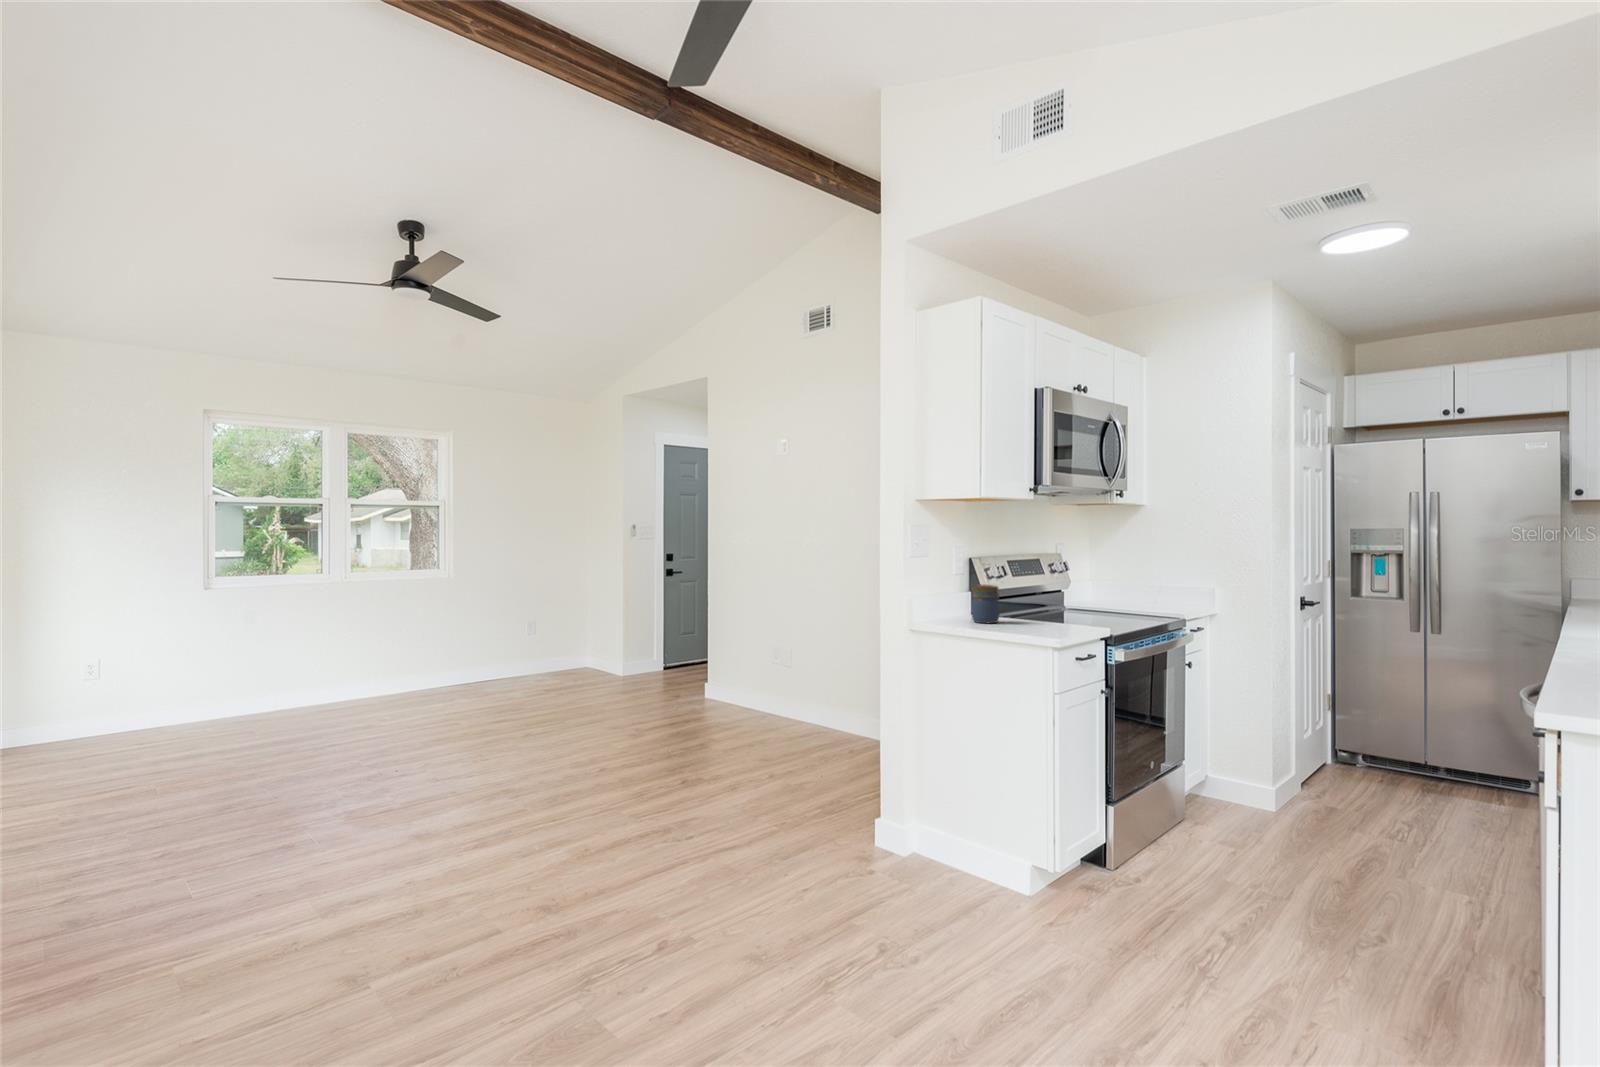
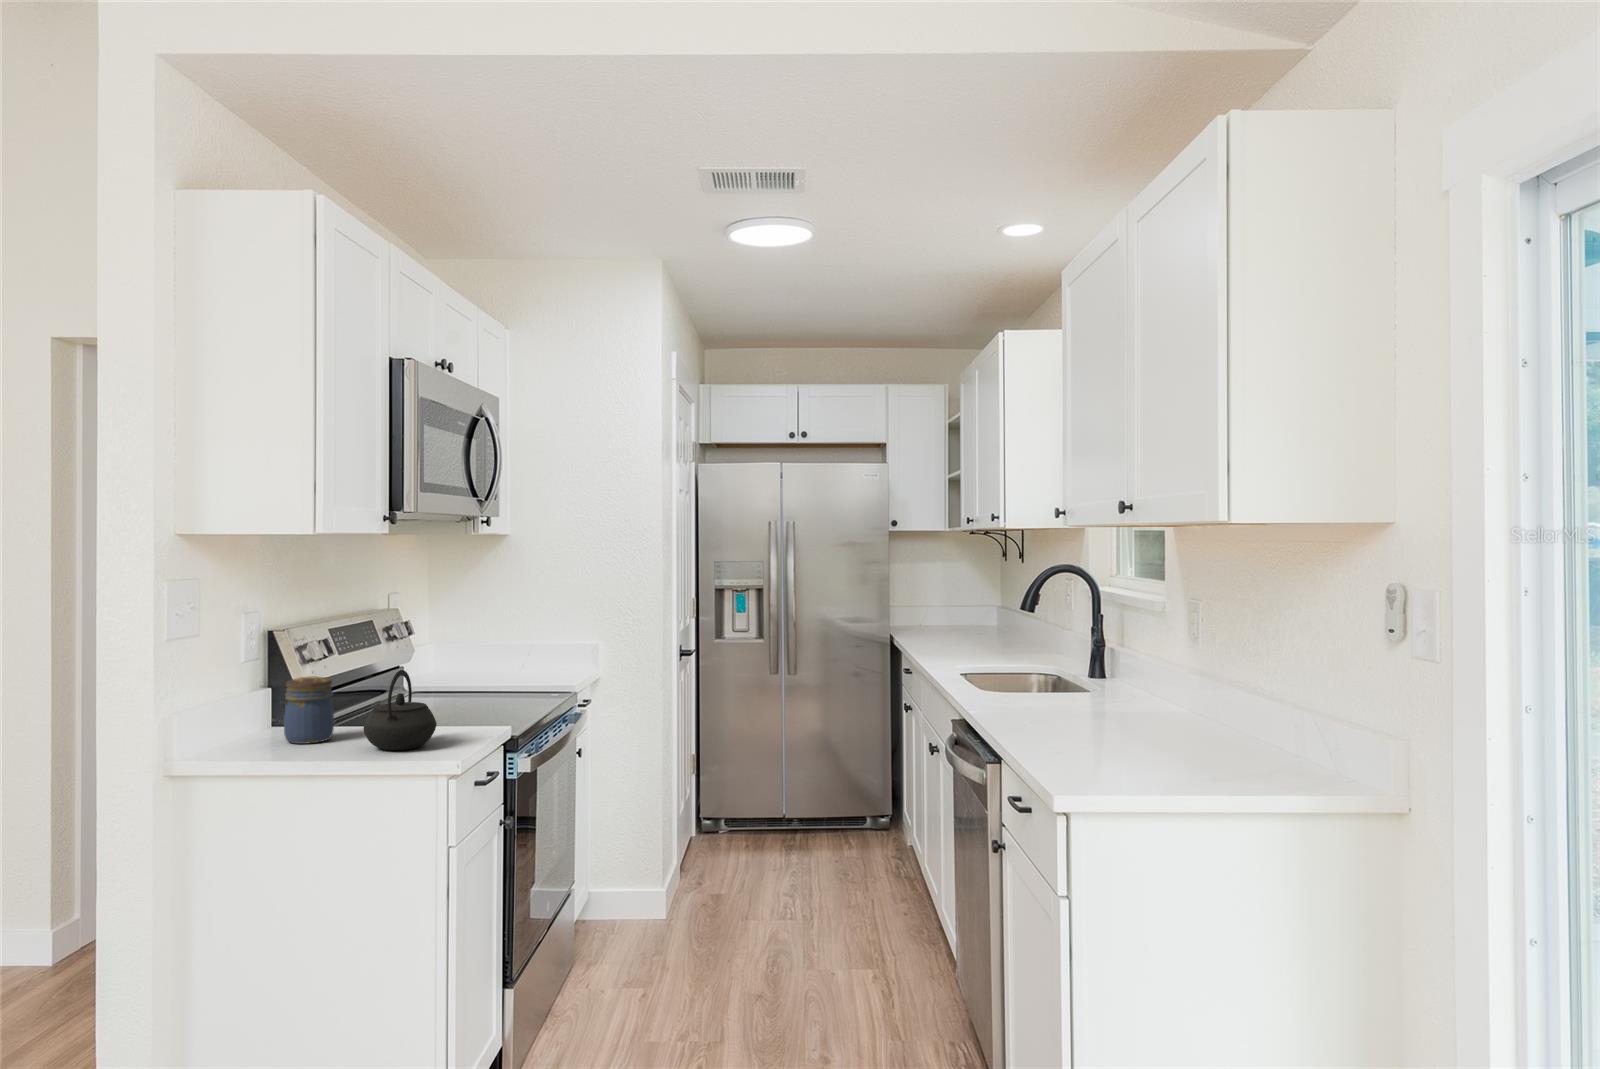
kettle: none [1010,582,1054,631] -> present [364,670,437,750]

